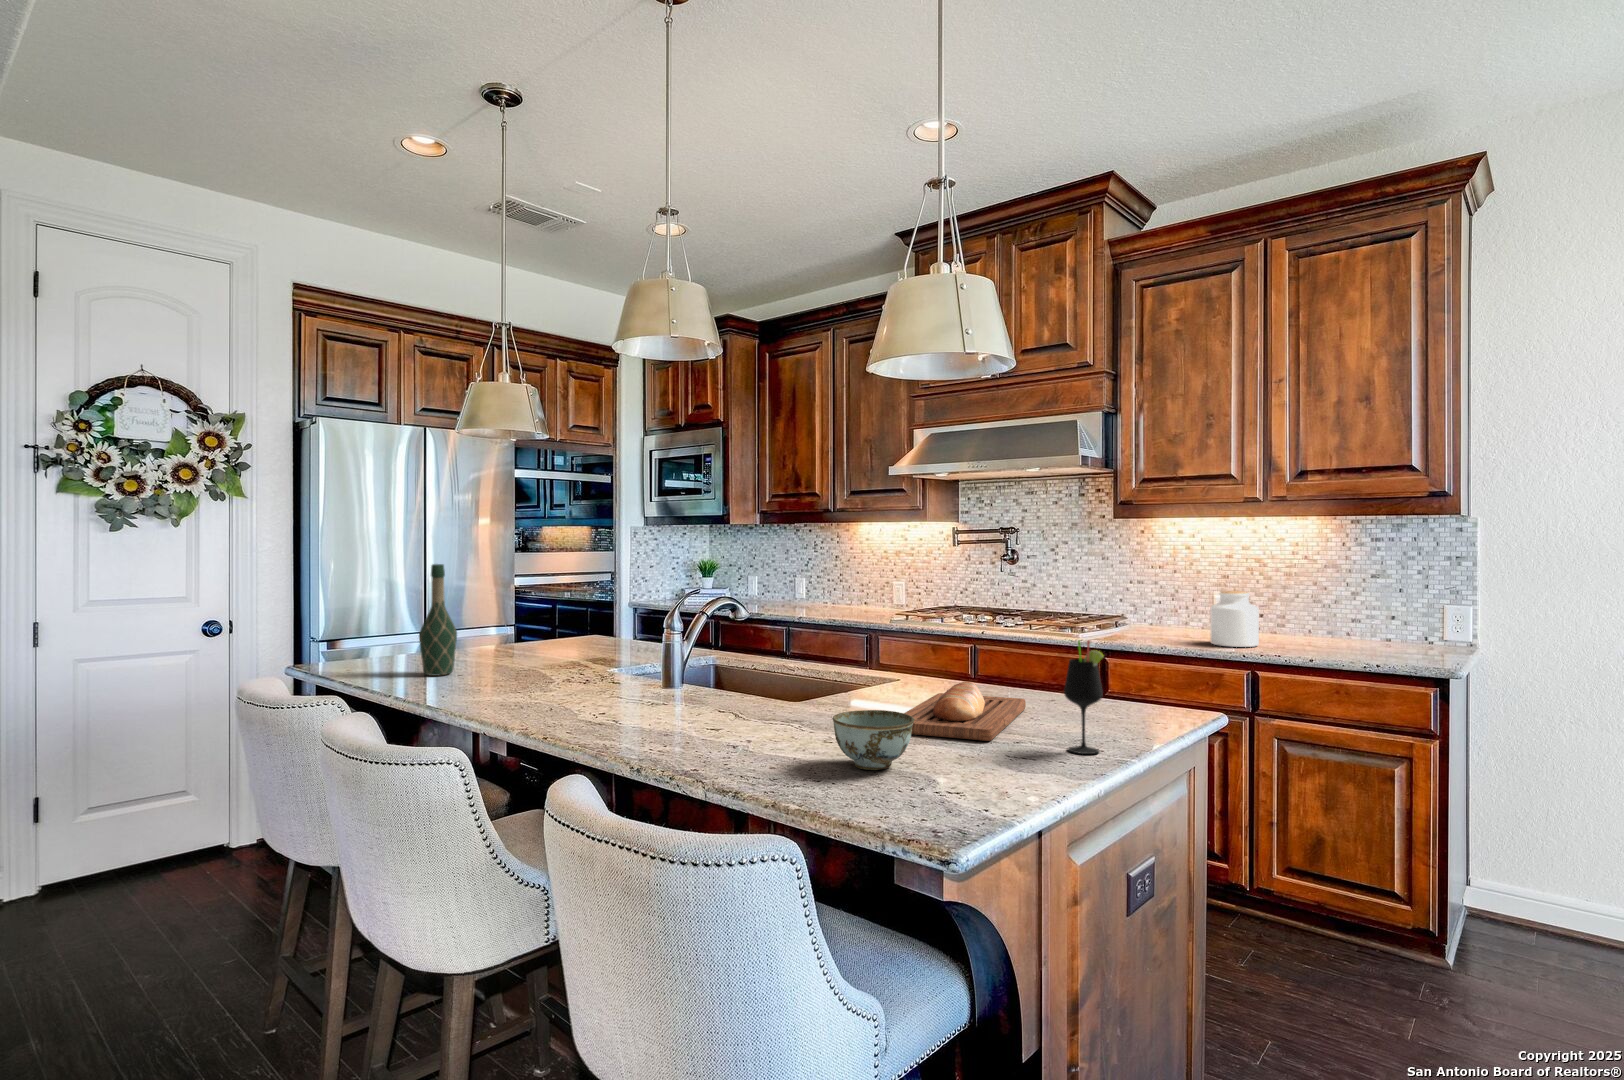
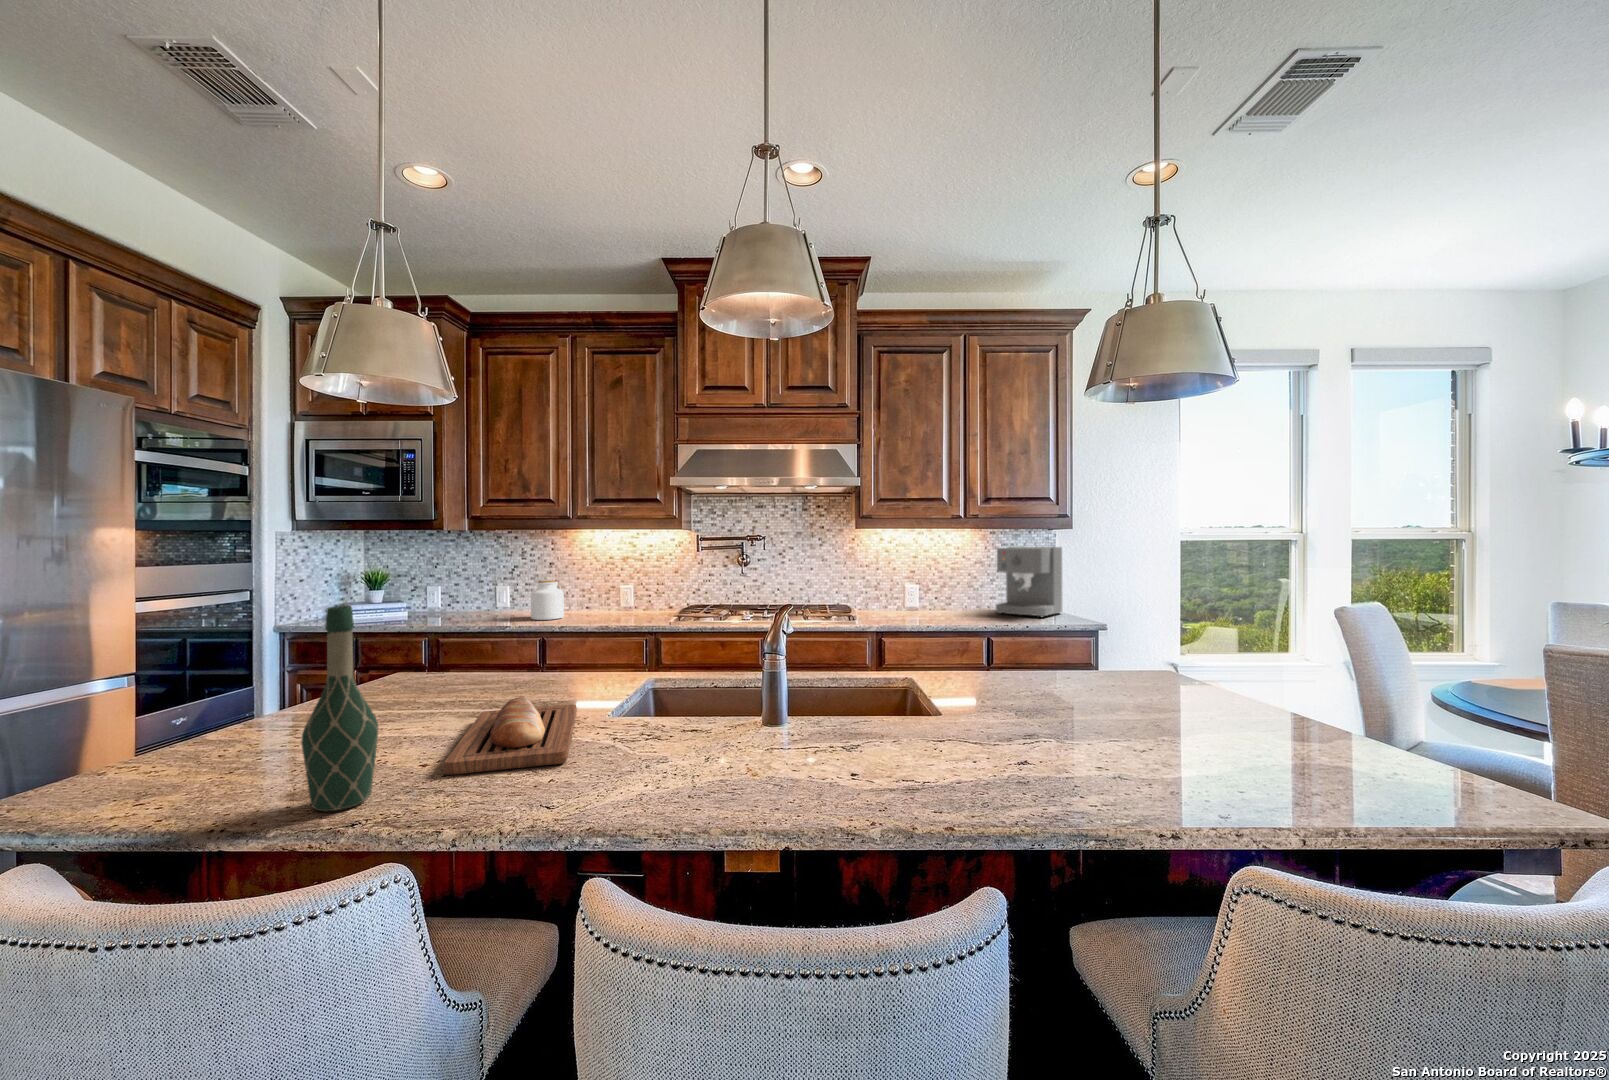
coffee maker: none [1324,542,1453,651] -> present [996,547,1062,617]
jar: present [1210,591,1259,647] -> present [531,581,564,620]
wine glass: present [1064,641,1103,754] -> none [1257,640,1303,738]
bread loaf: present [905,682,1026,741] -> present [443,697,577,775]
bowl: present [832,710,915,770] -> none [1239,735,1348,806]

